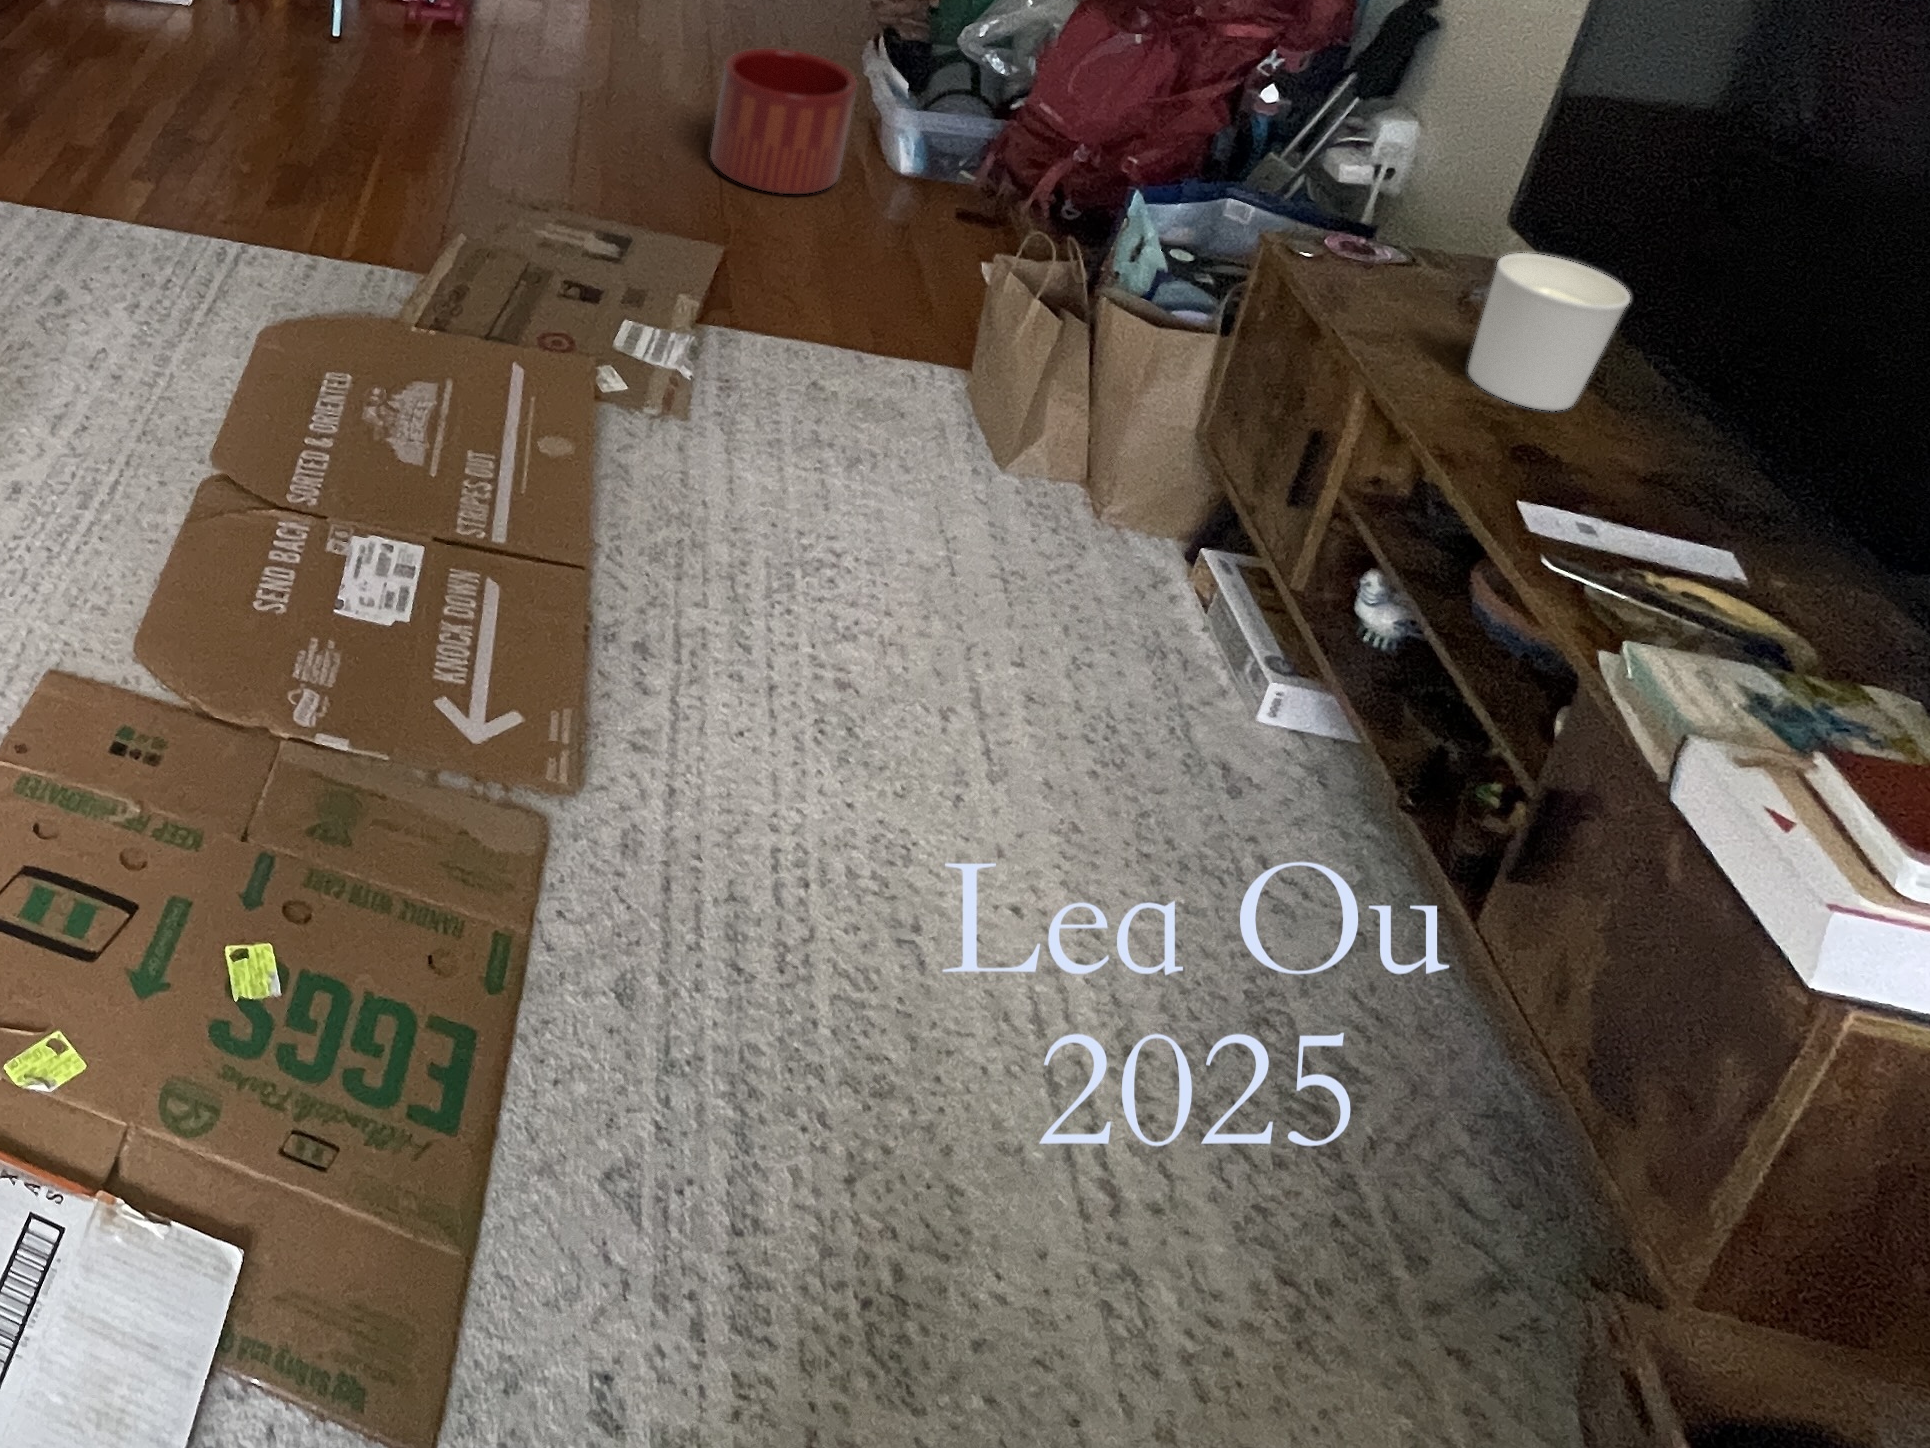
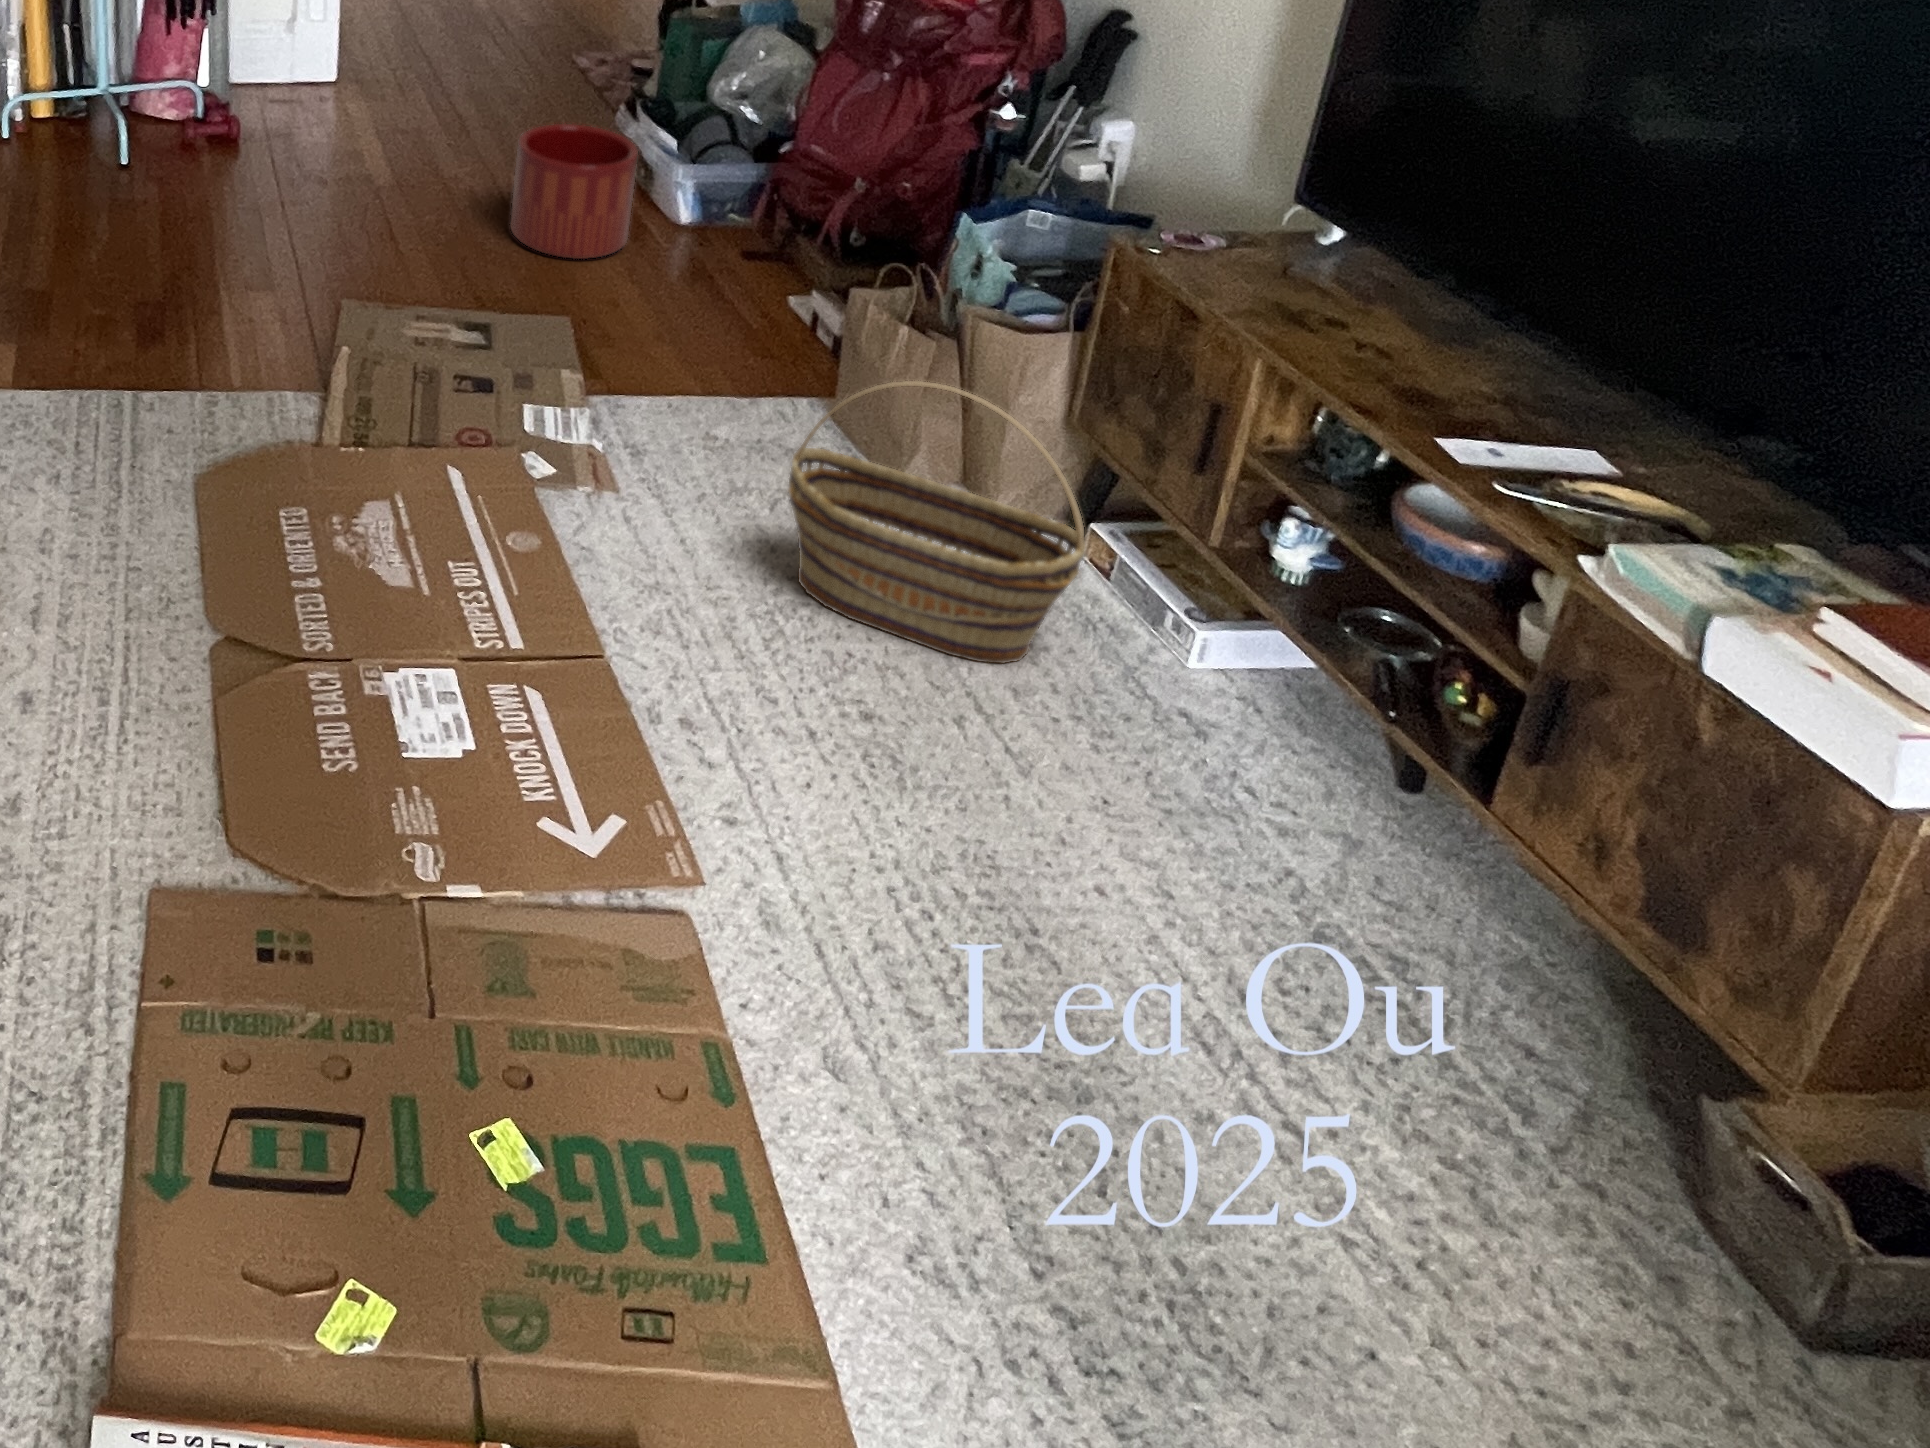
candle holder: present [1468,253,1630,411] -> none [1333,229,1460,359]
basket: none [839,347,1148,675] -> present [789,381,1085,663]

